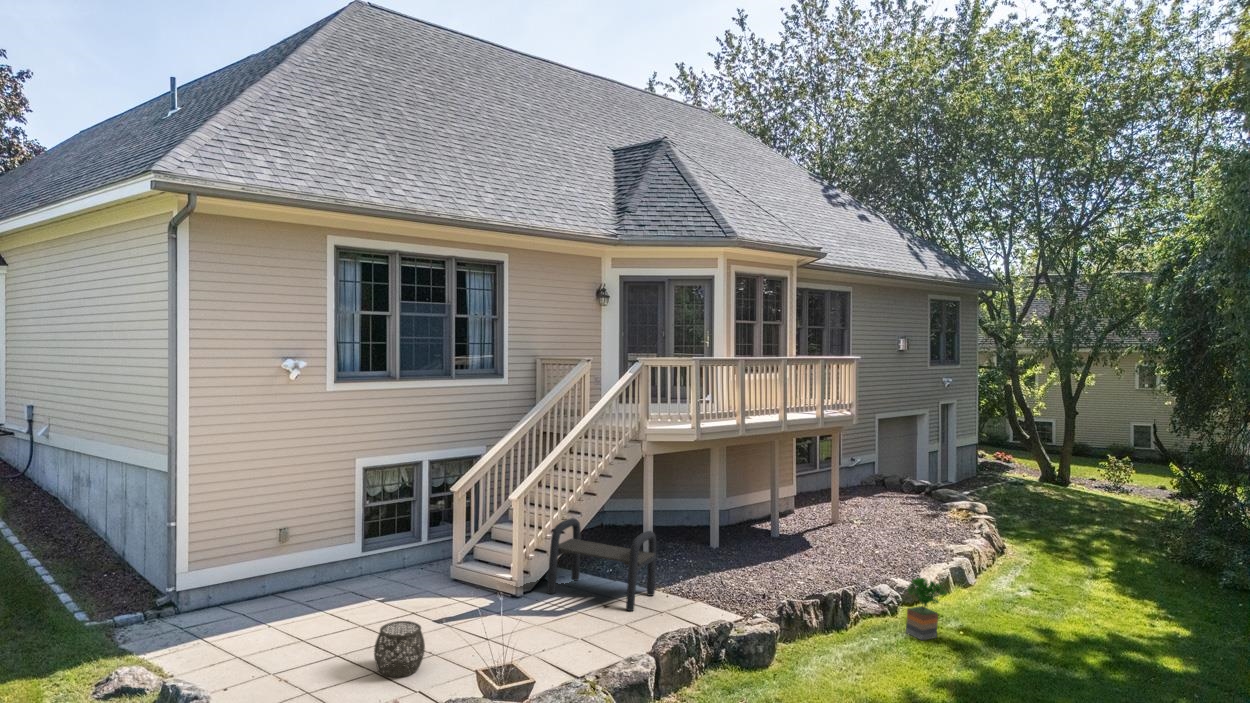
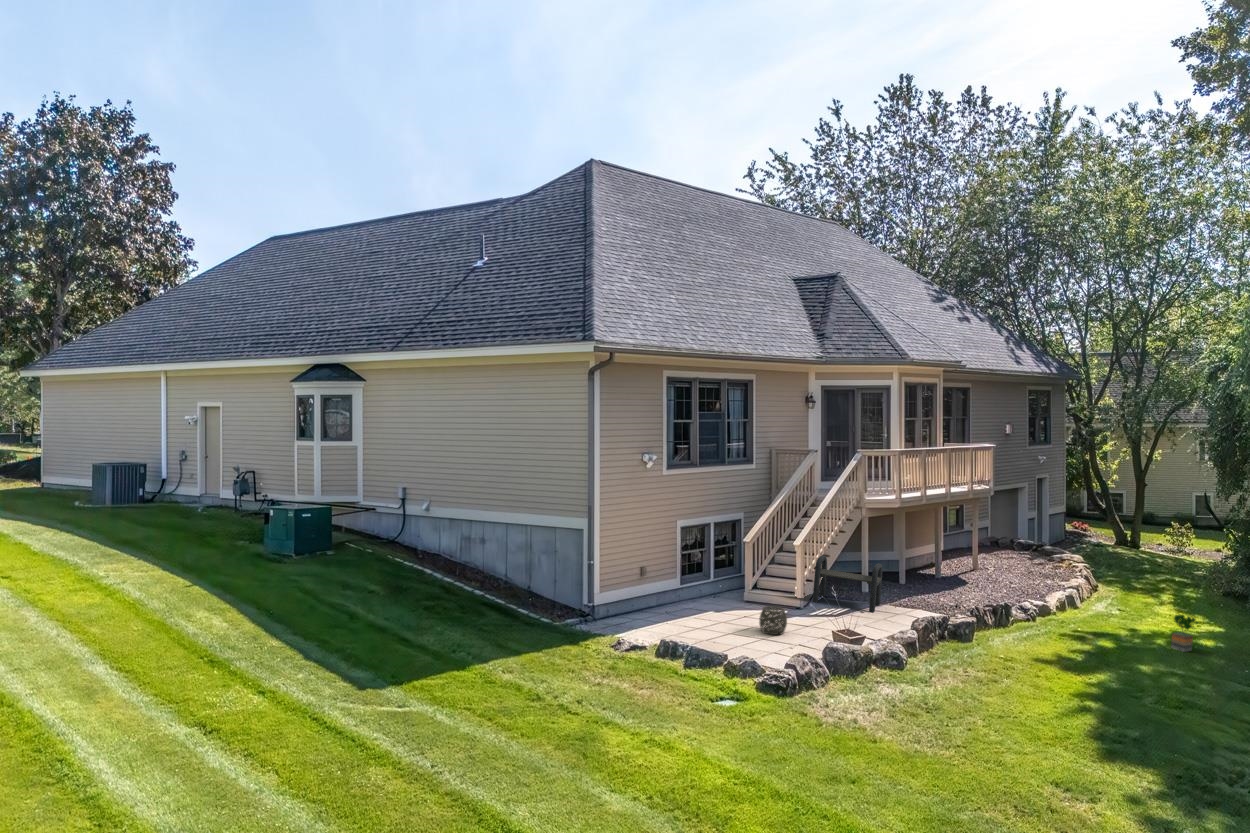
potted tree: present [906,578,945,640] -> present [1171,614,1199,652]

